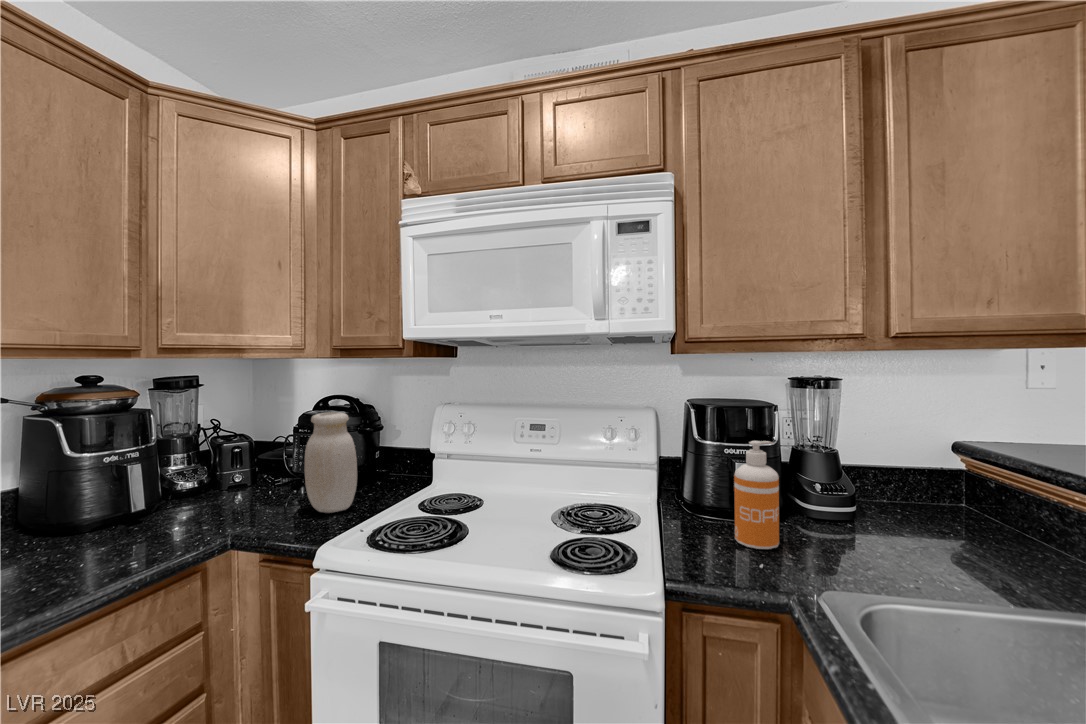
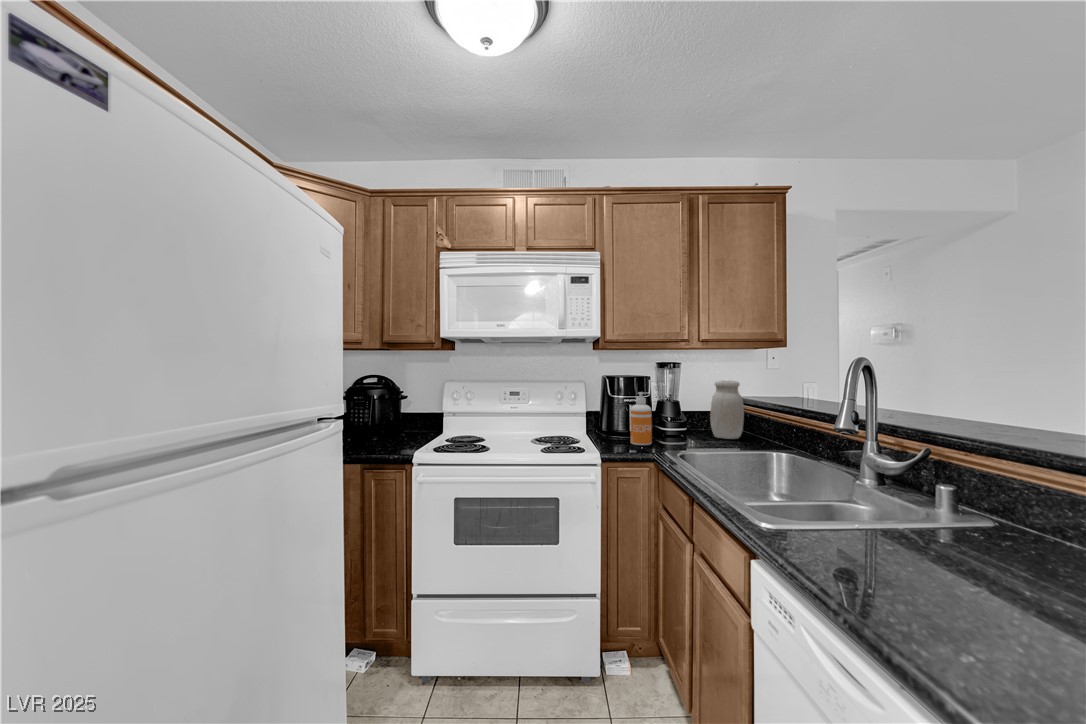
jar: present [304,412,357,513] -> present [710,381,744,439]

